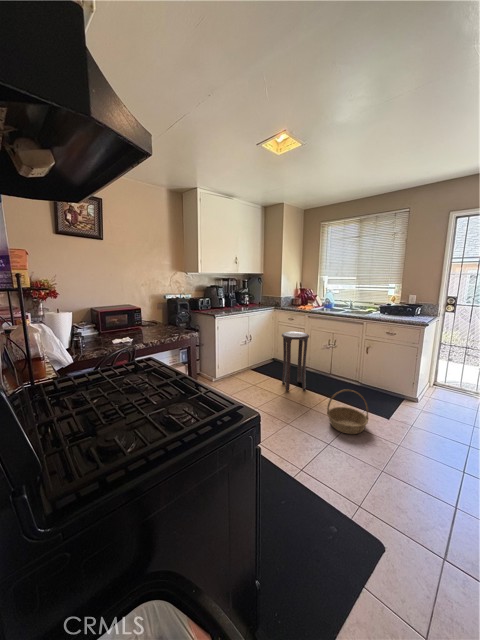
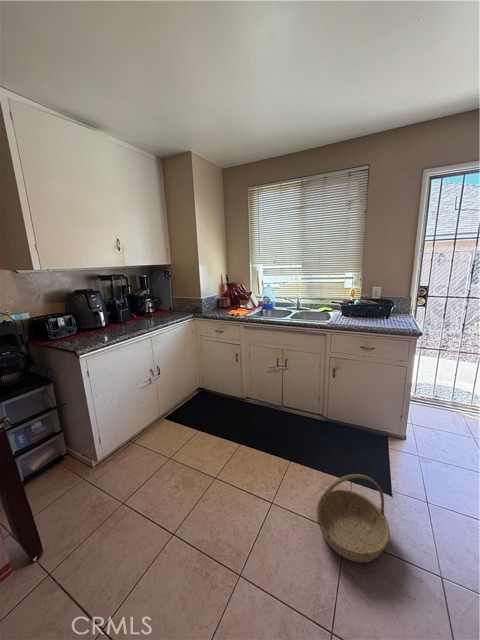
stool: present [282,332,309,390] -> none [212,356,257,456]

